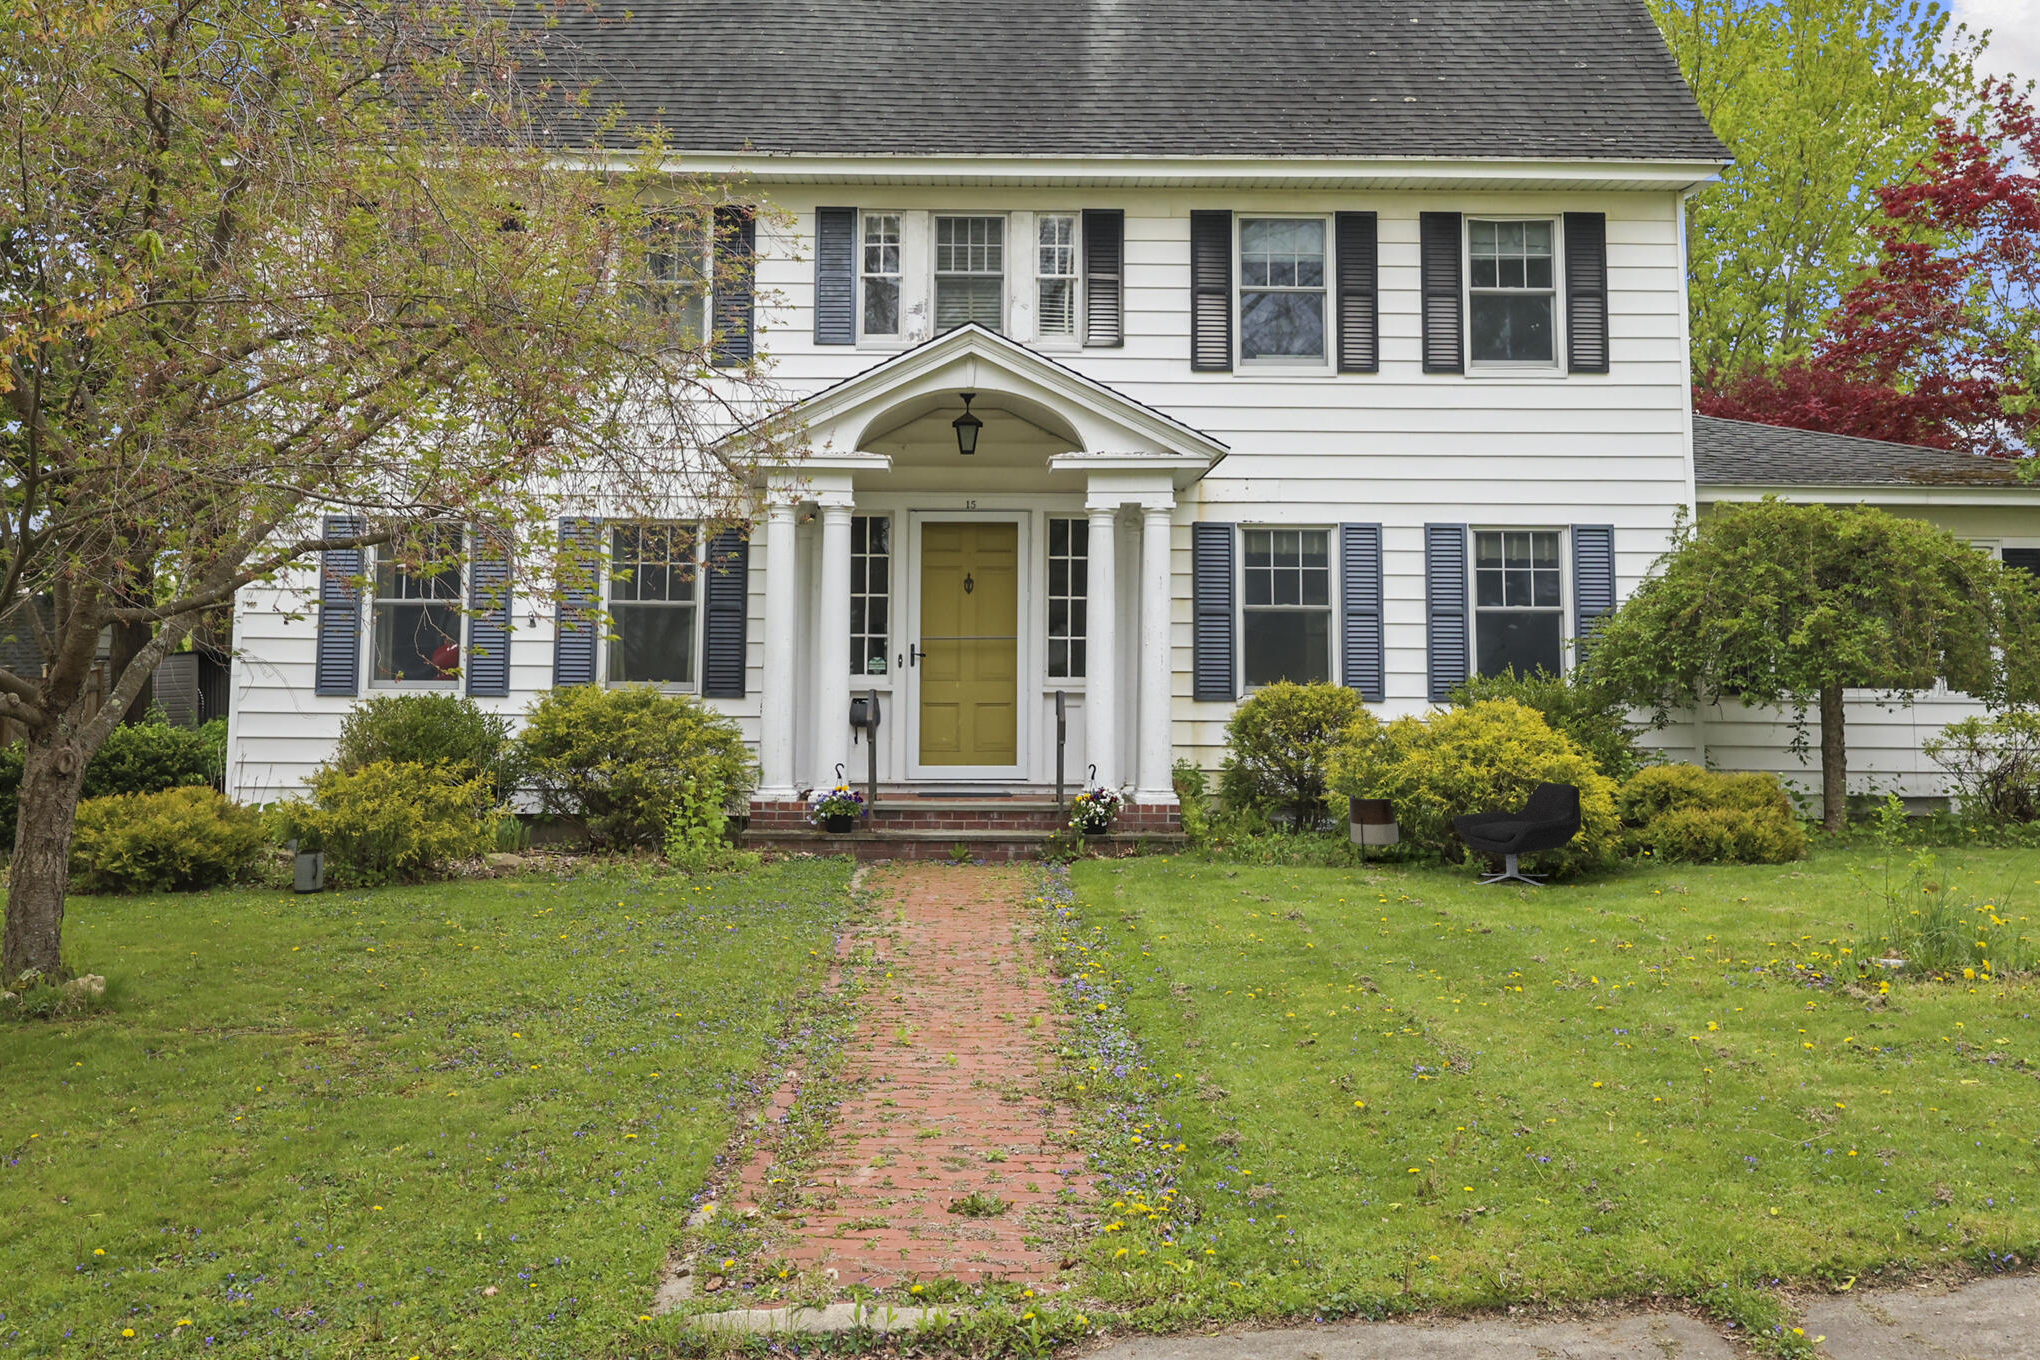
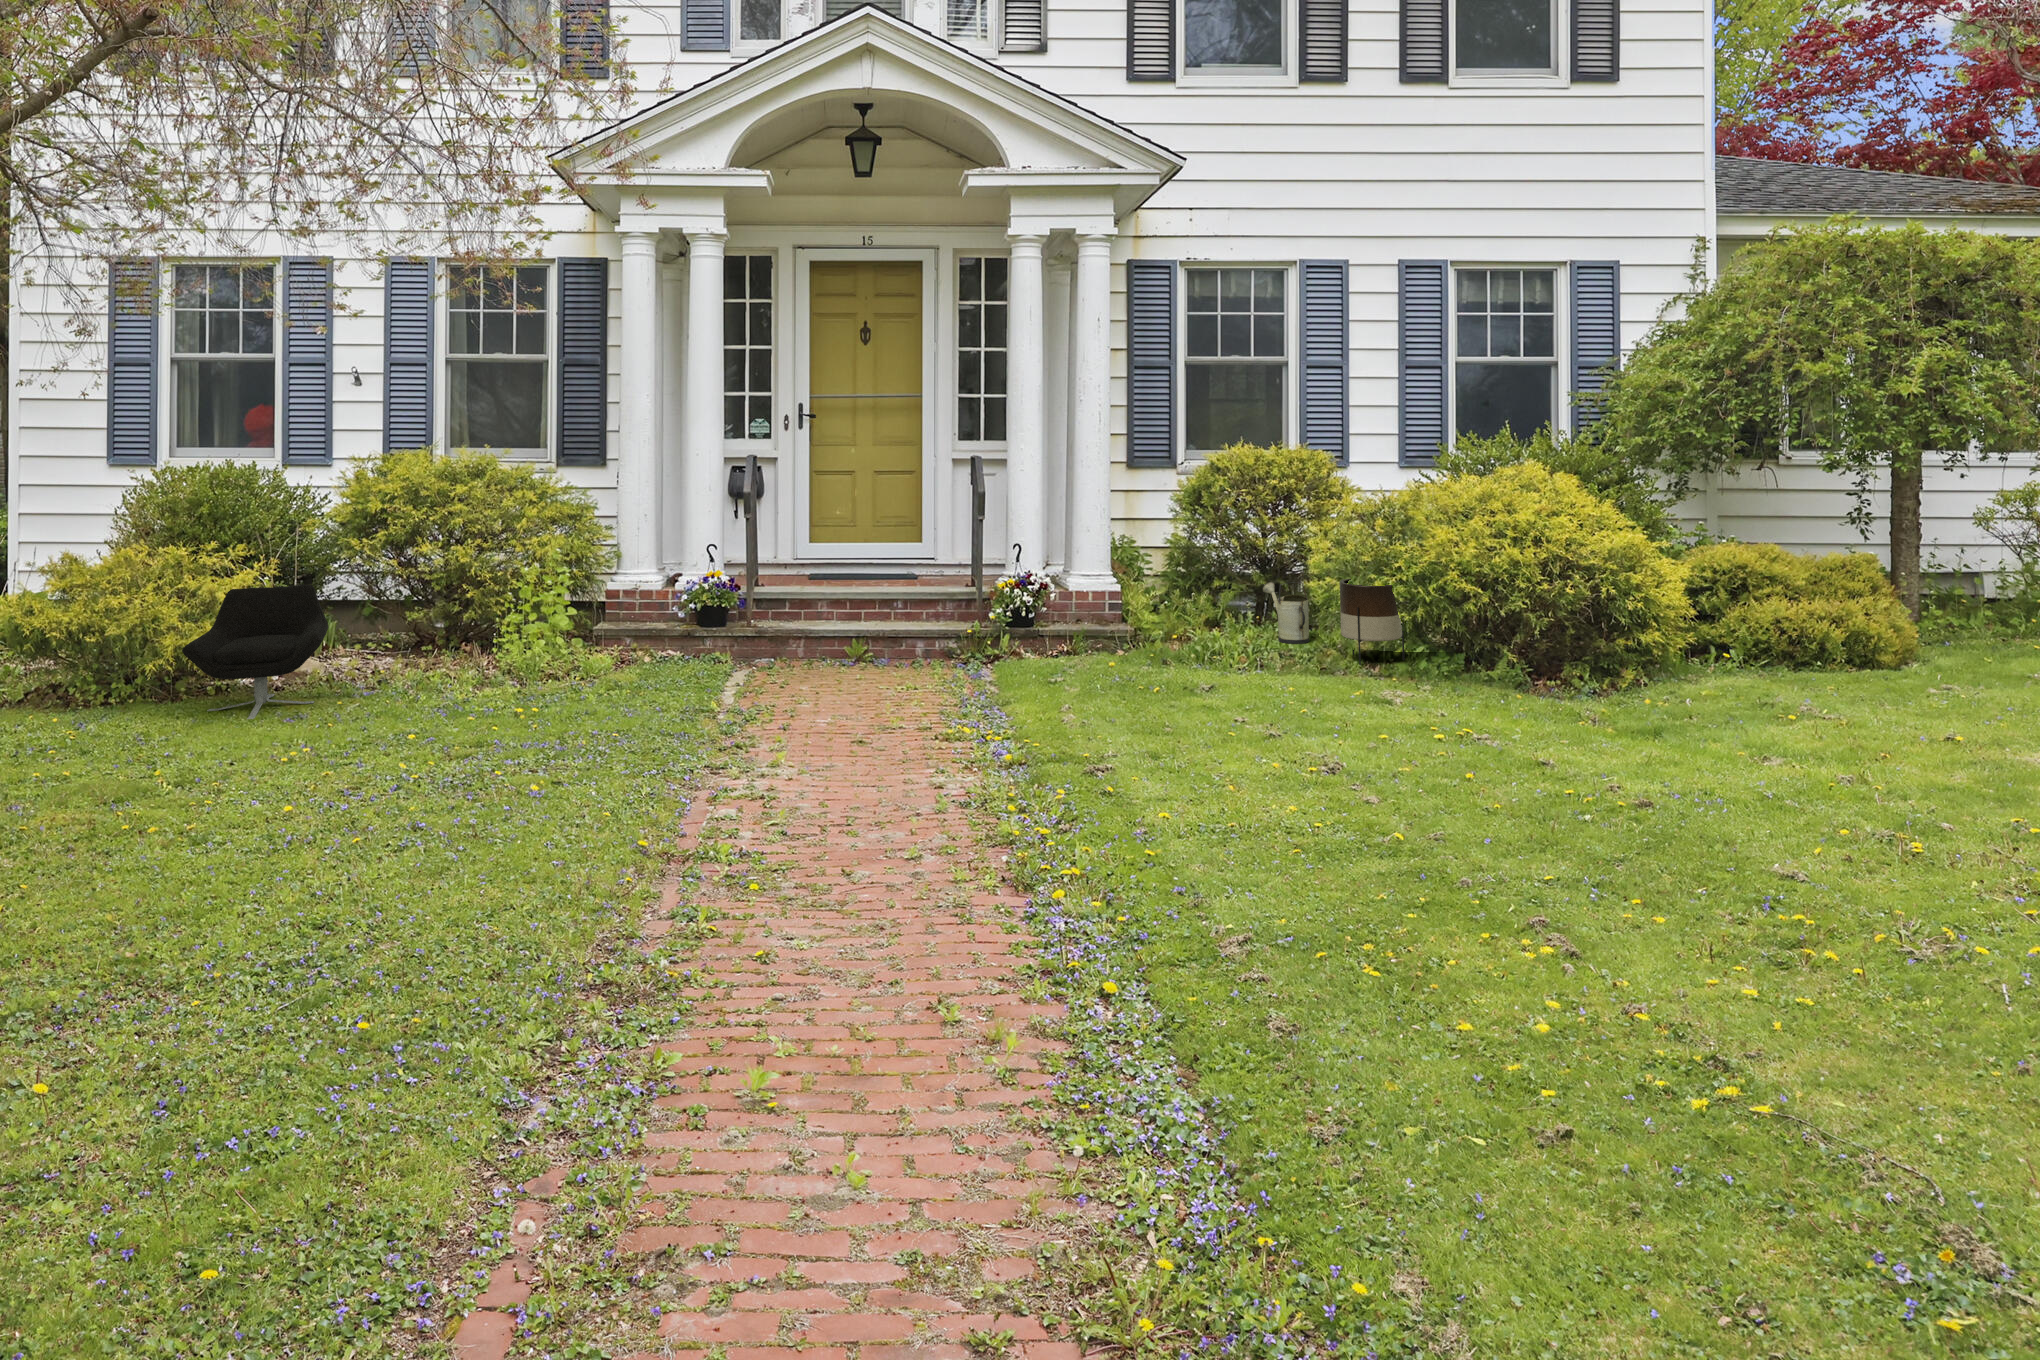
lounge chair: present [1453,782,1581,886] -> present [182,585,329,719]
watering can: present [286,839,324,894] -> present [1262,582,1309,644]

